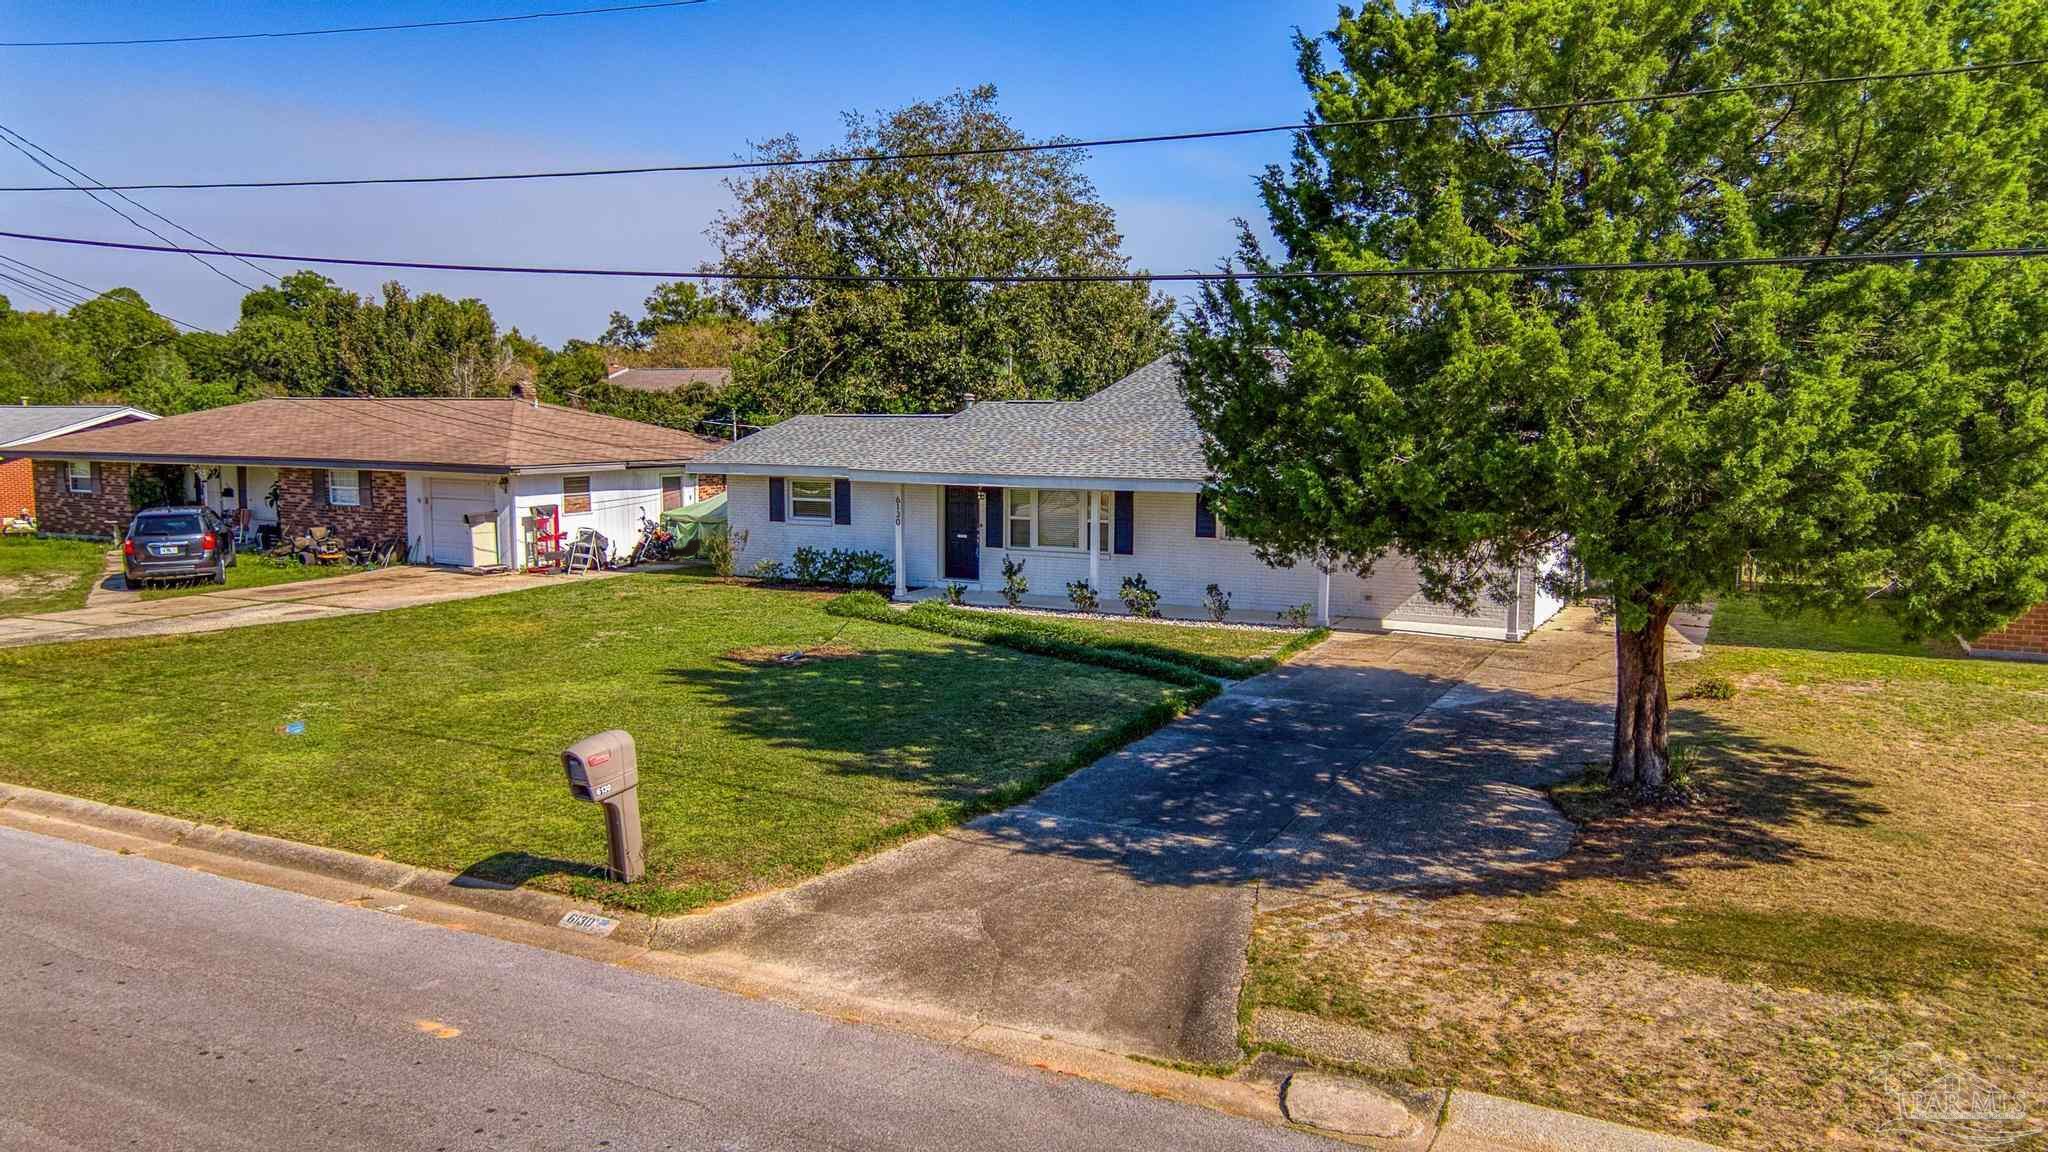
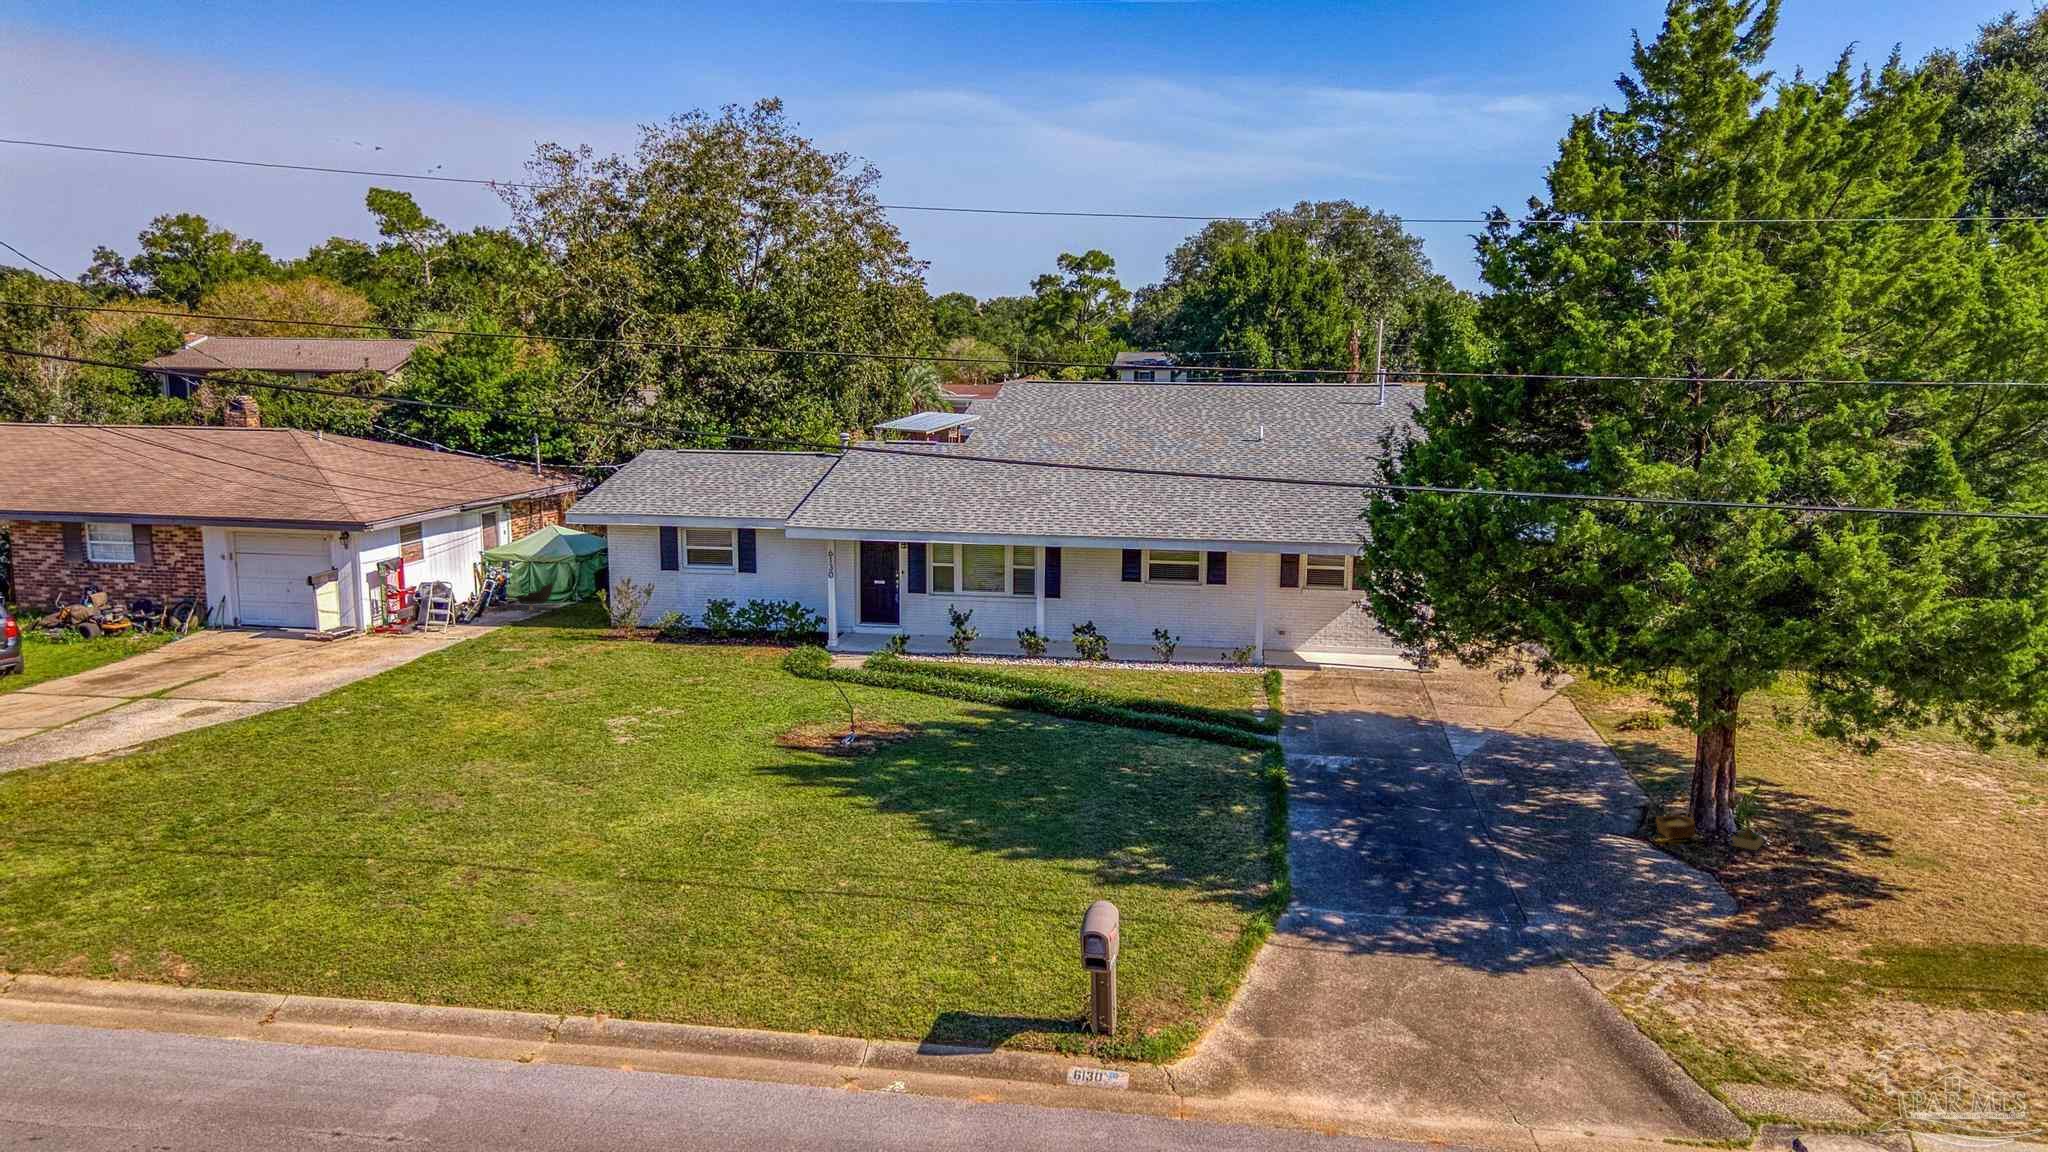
potted plant: none [1655,748,1705,812] -> present [1732,802,1763,850]
woven basket: none [1567,761,1615,793] -> present [1656,815,1695,840]

